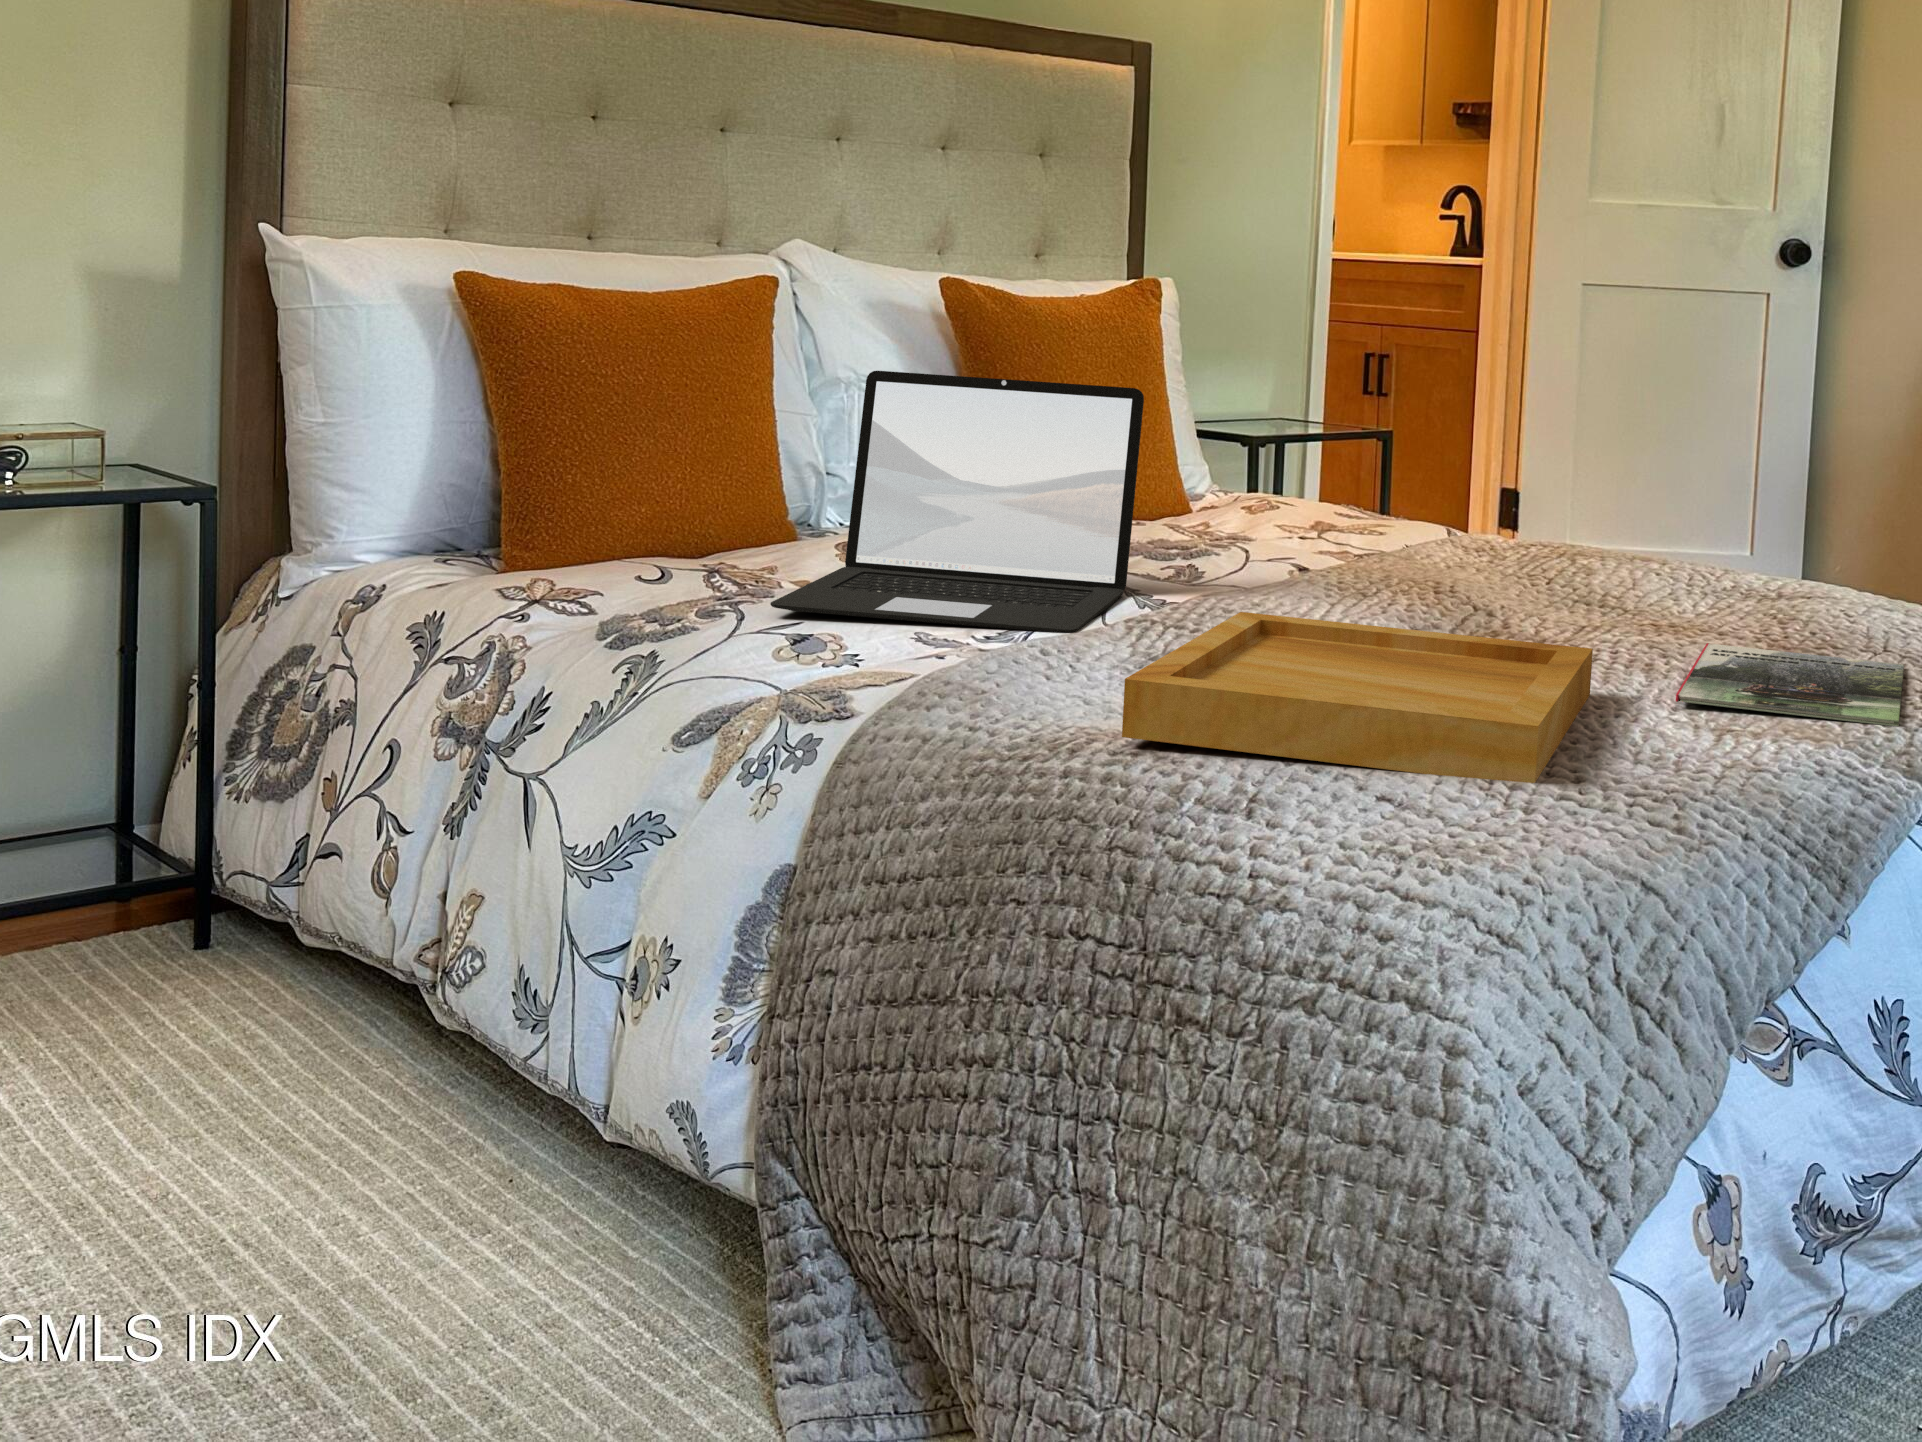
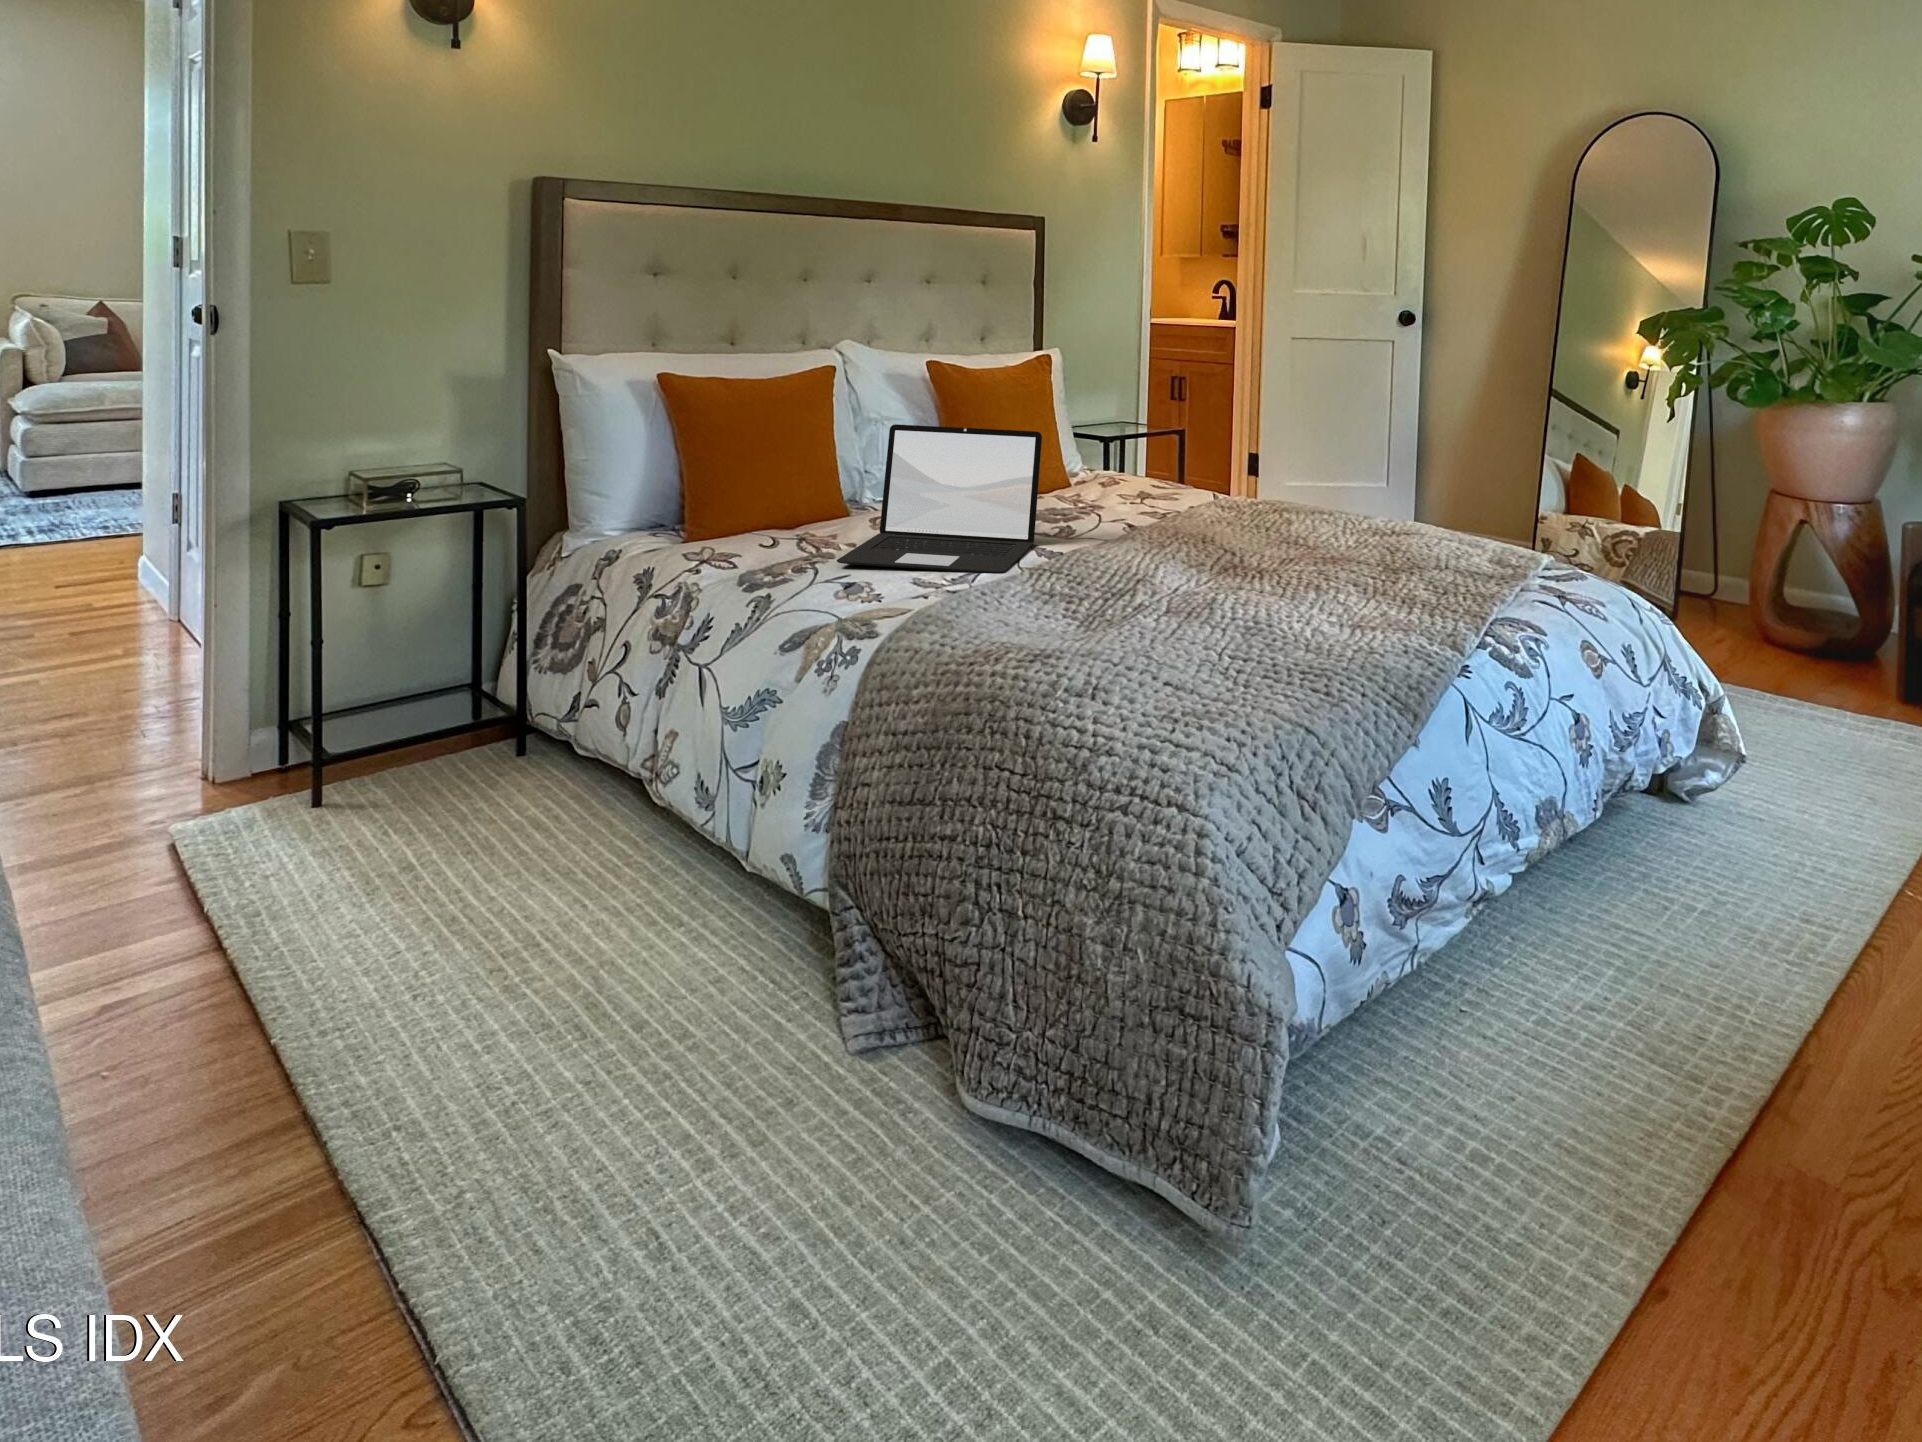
tray: present [1122,612,1593,783] -> none [1025,565,1283,673]
magazine: present [1676,643,1904,727] -> none [1328,570,1453,624]

